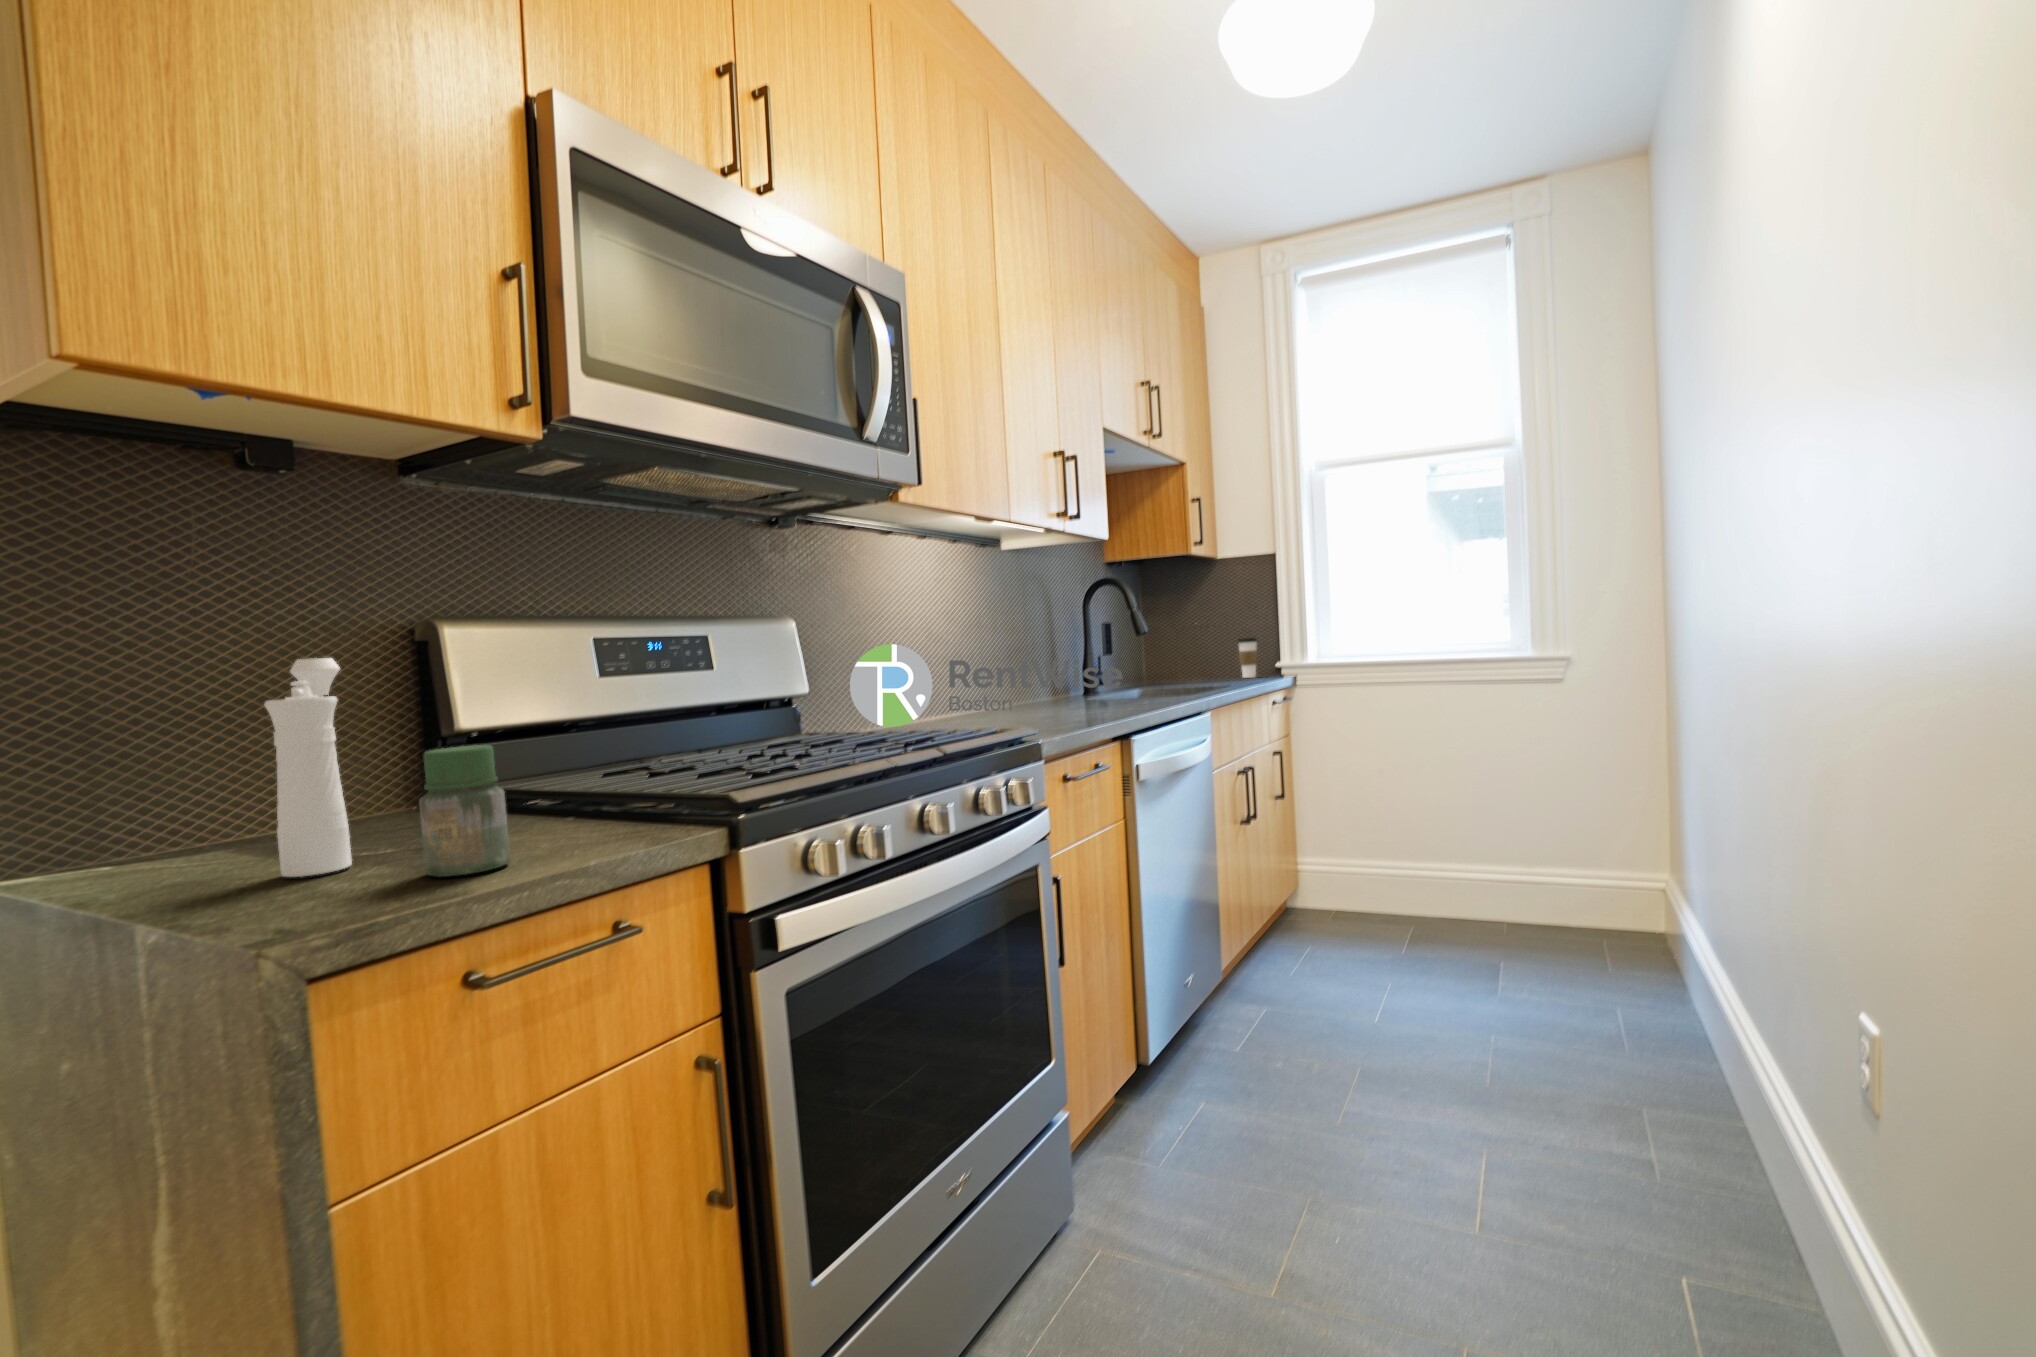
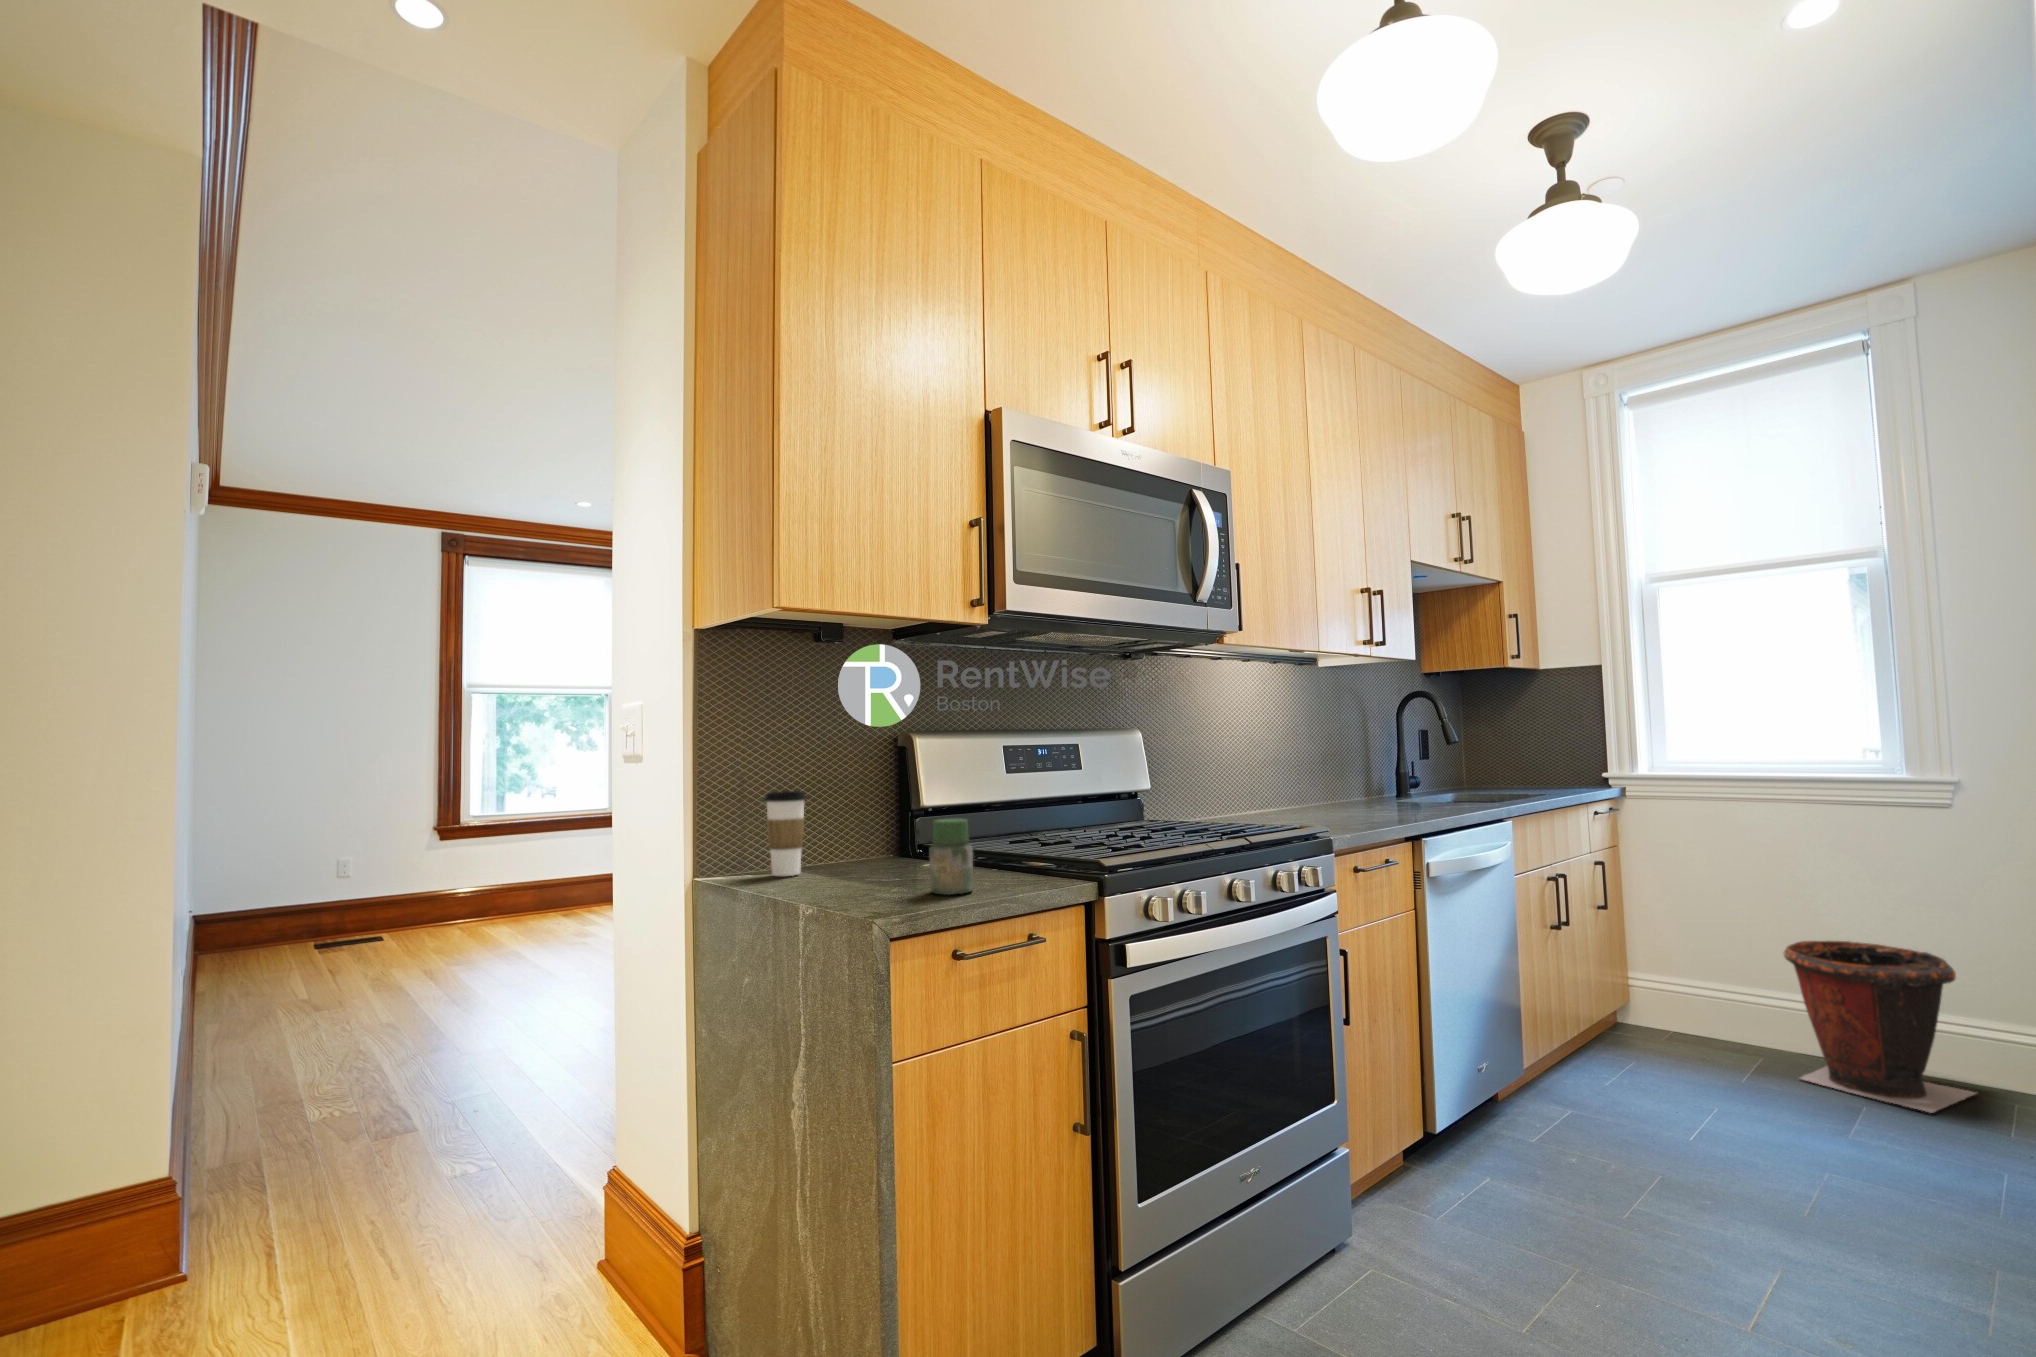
coffee cup: present [1238,638,1257,678] -> present [764,791,807,876]
pepper mill: present [264,658,352,877] -> none [852,760,888,887]
waste bin: none [1428,808,1569,955] -> present [1784,941,1976,1113]

